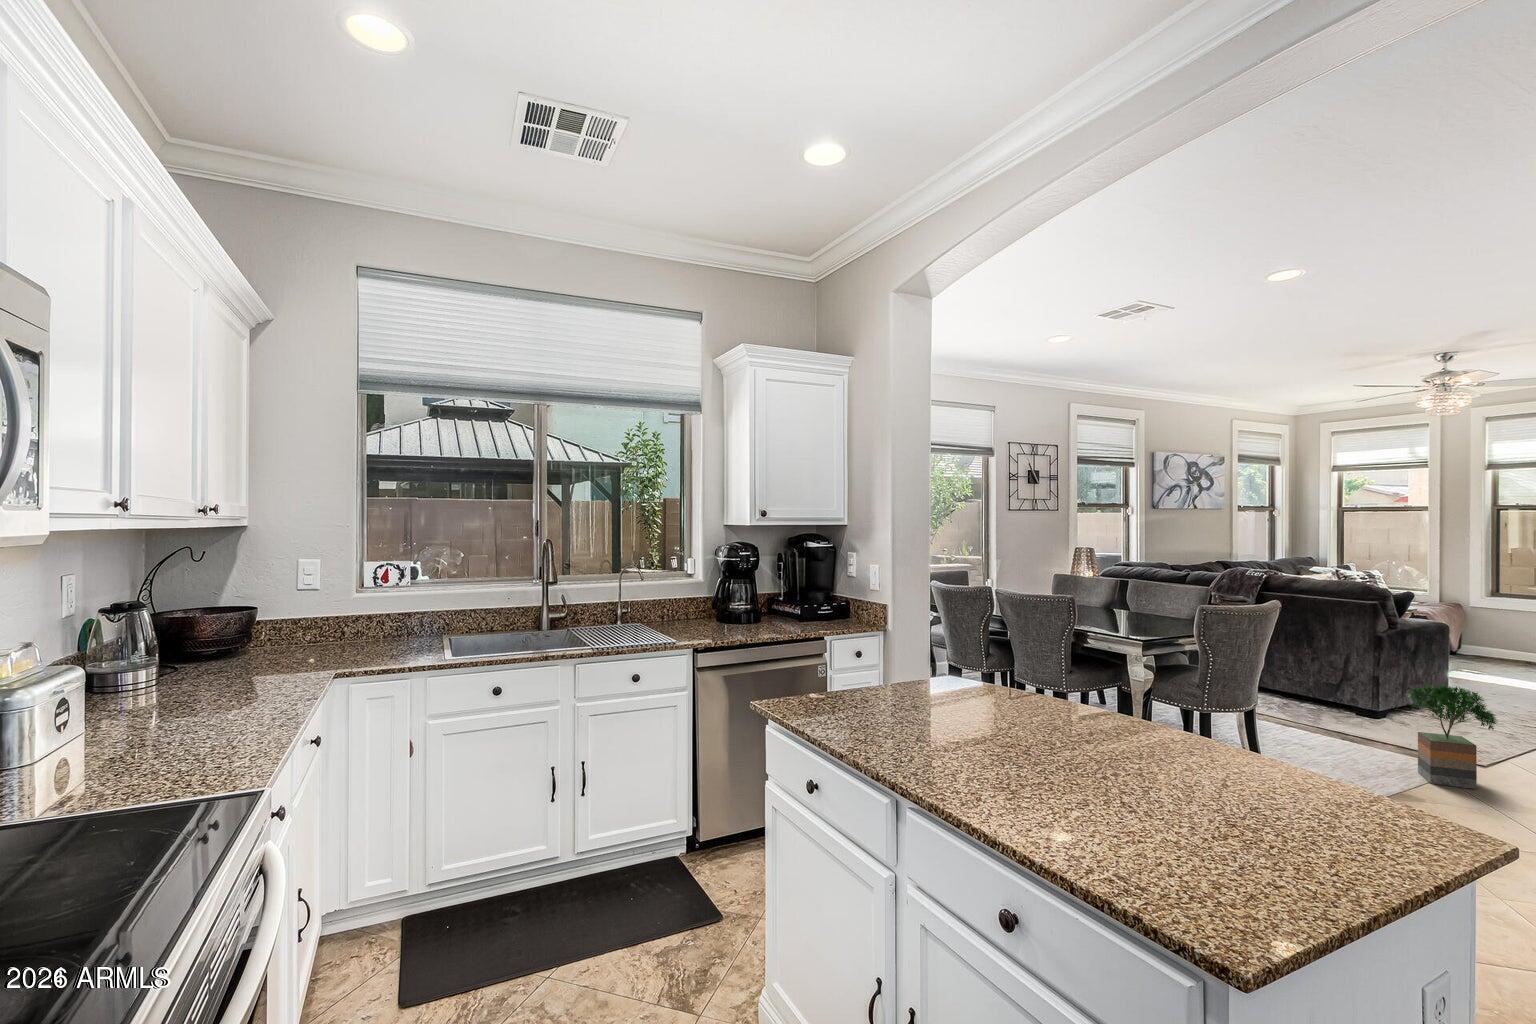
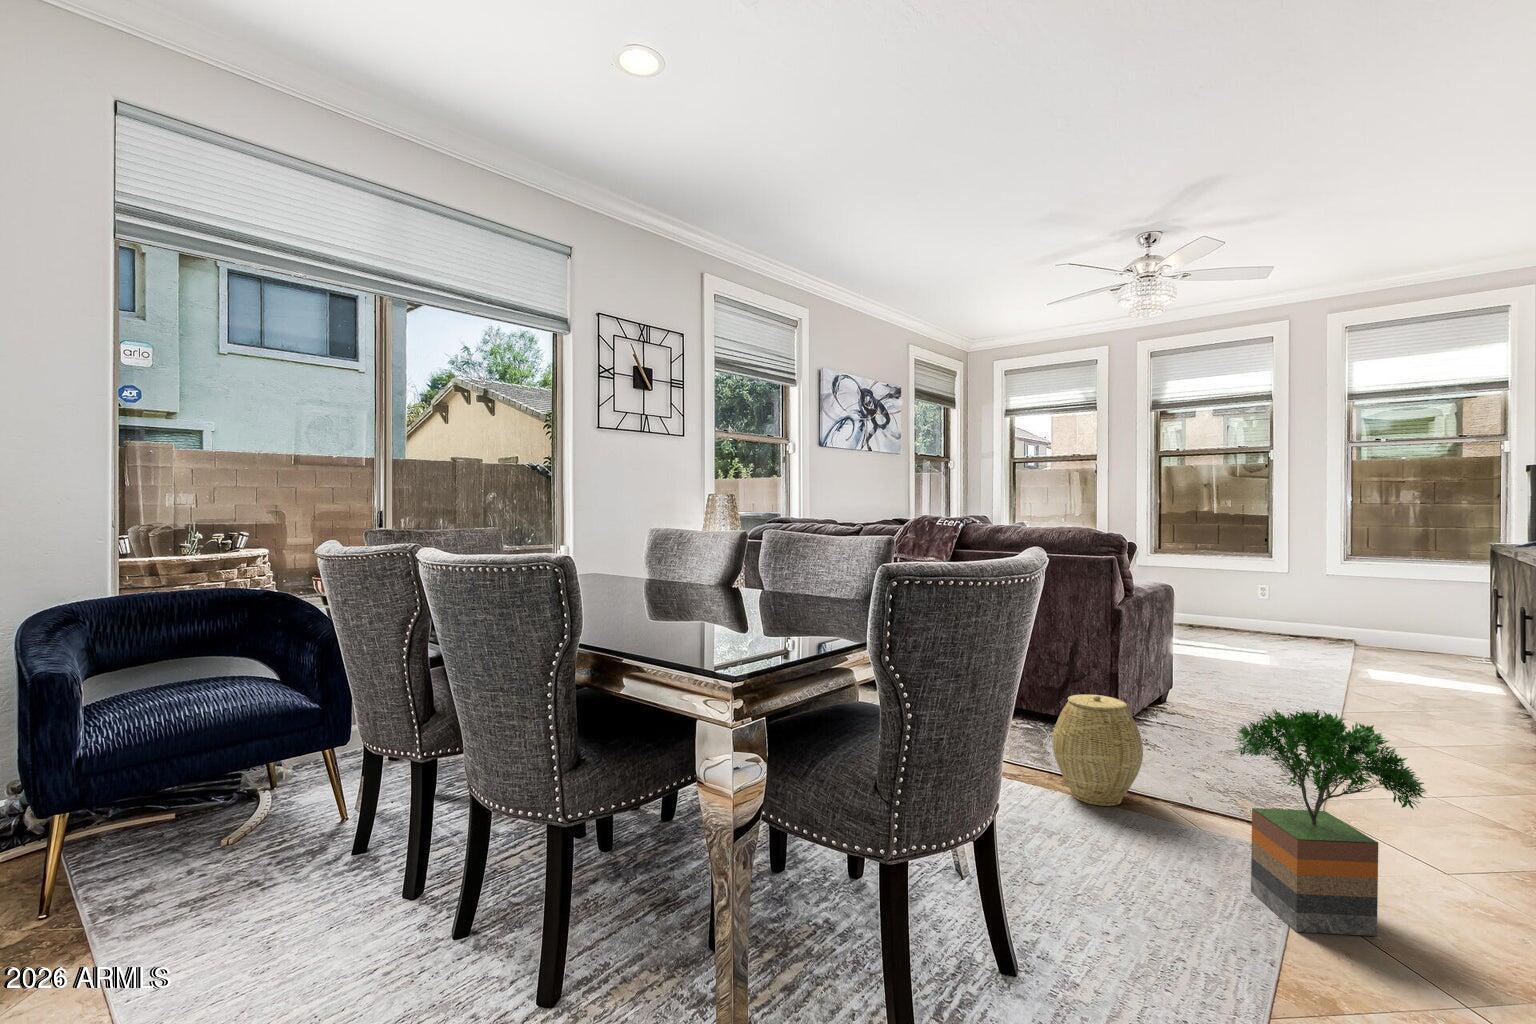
woven basket: none [1319,681,1377,742] -> present [1052,694,1143,806]

